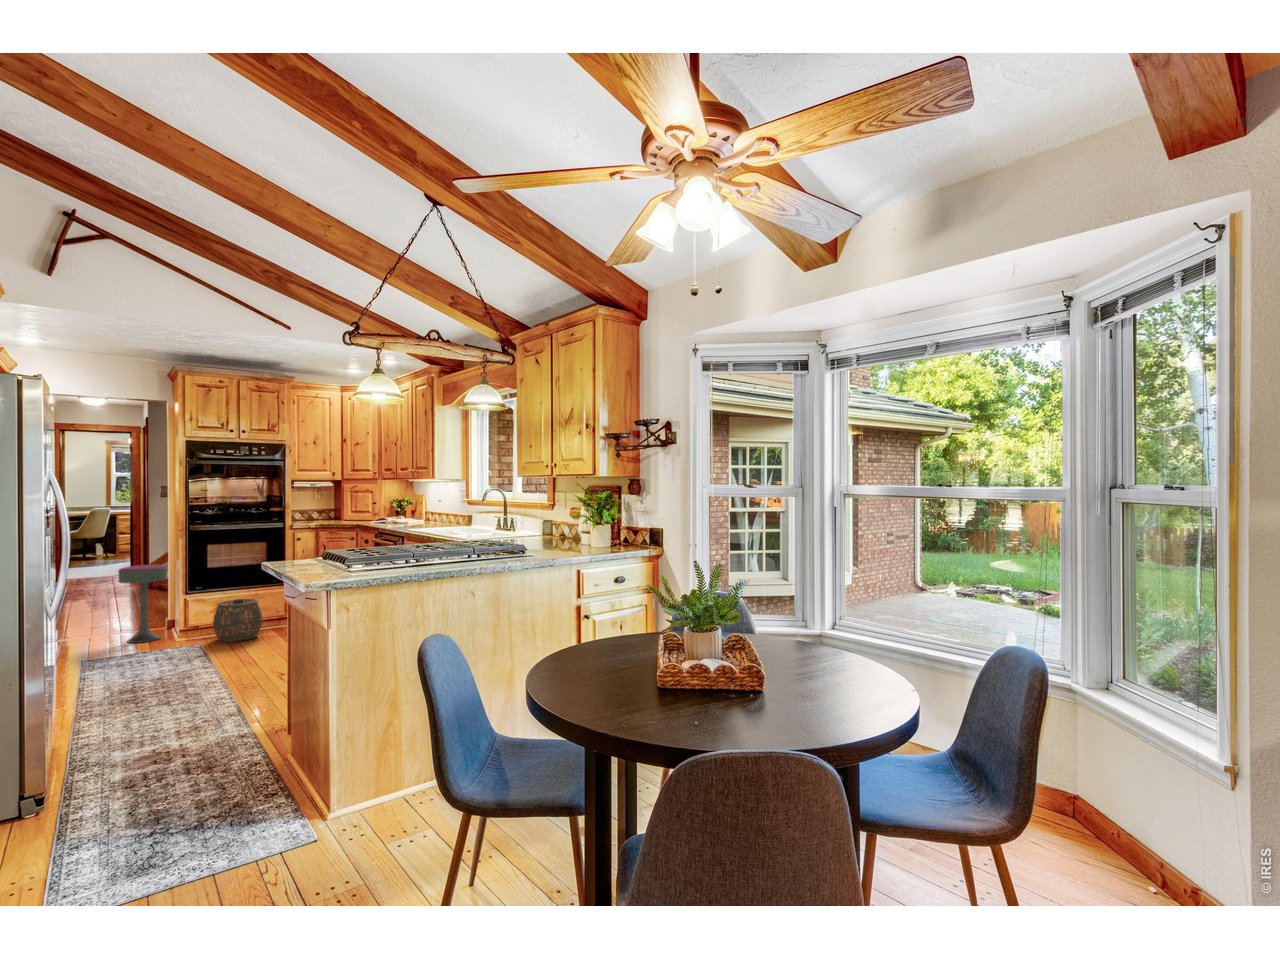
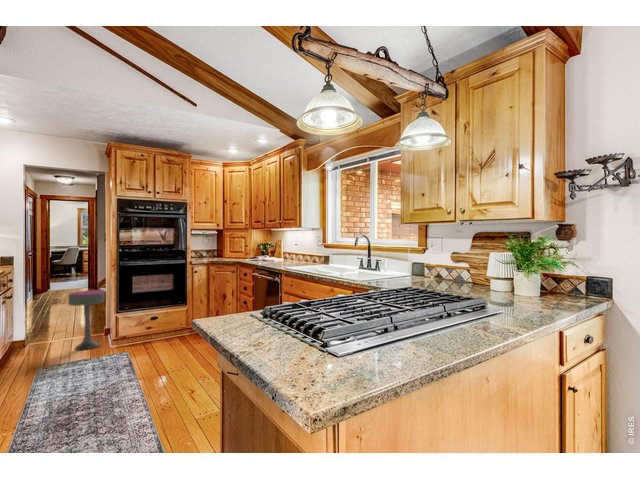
woven basket: present [213,599,262,642] -> none [137,317,173,351]

